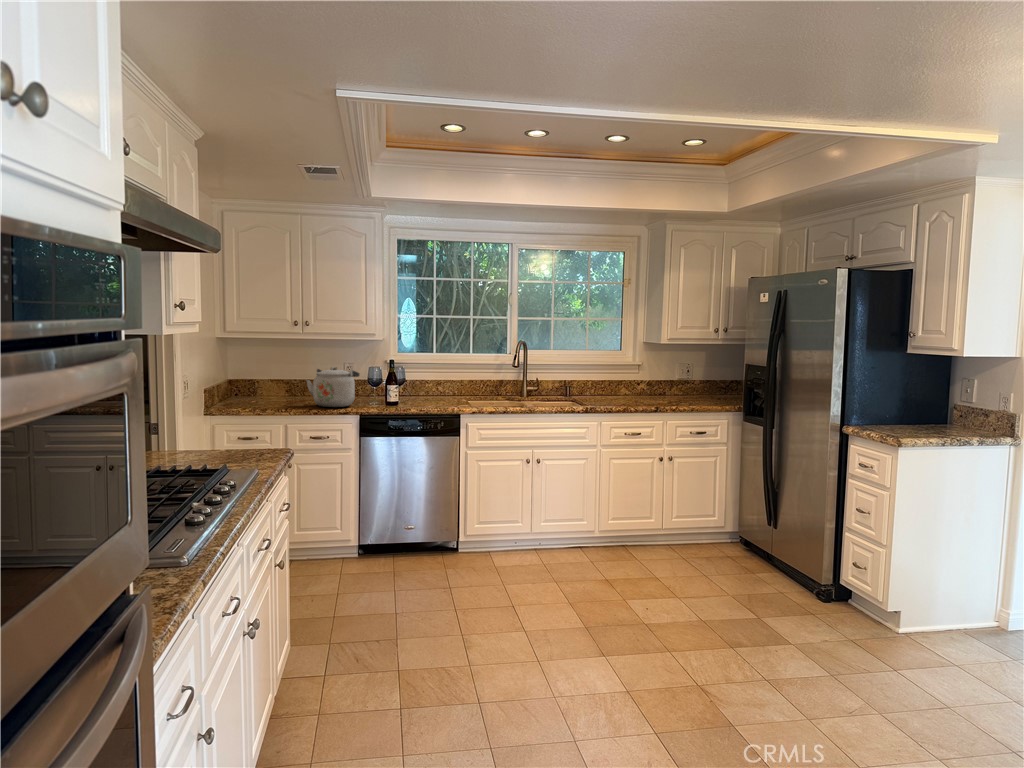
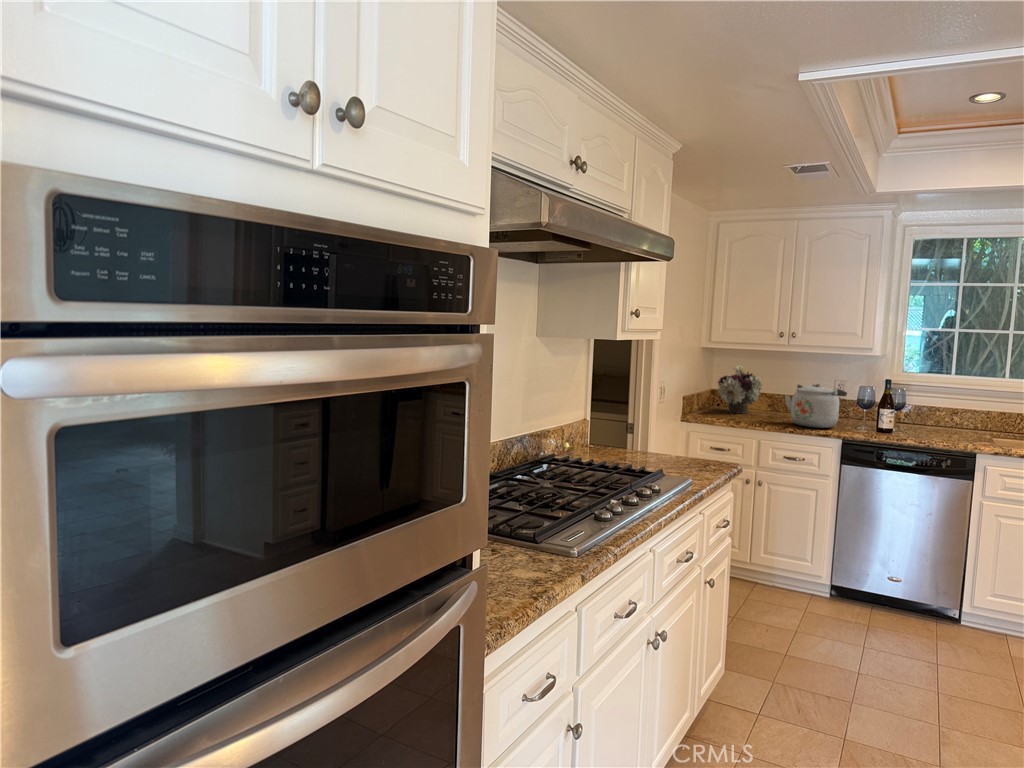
flower arrangement: none [237,354,282,401] -> present [718,366,762,414]

